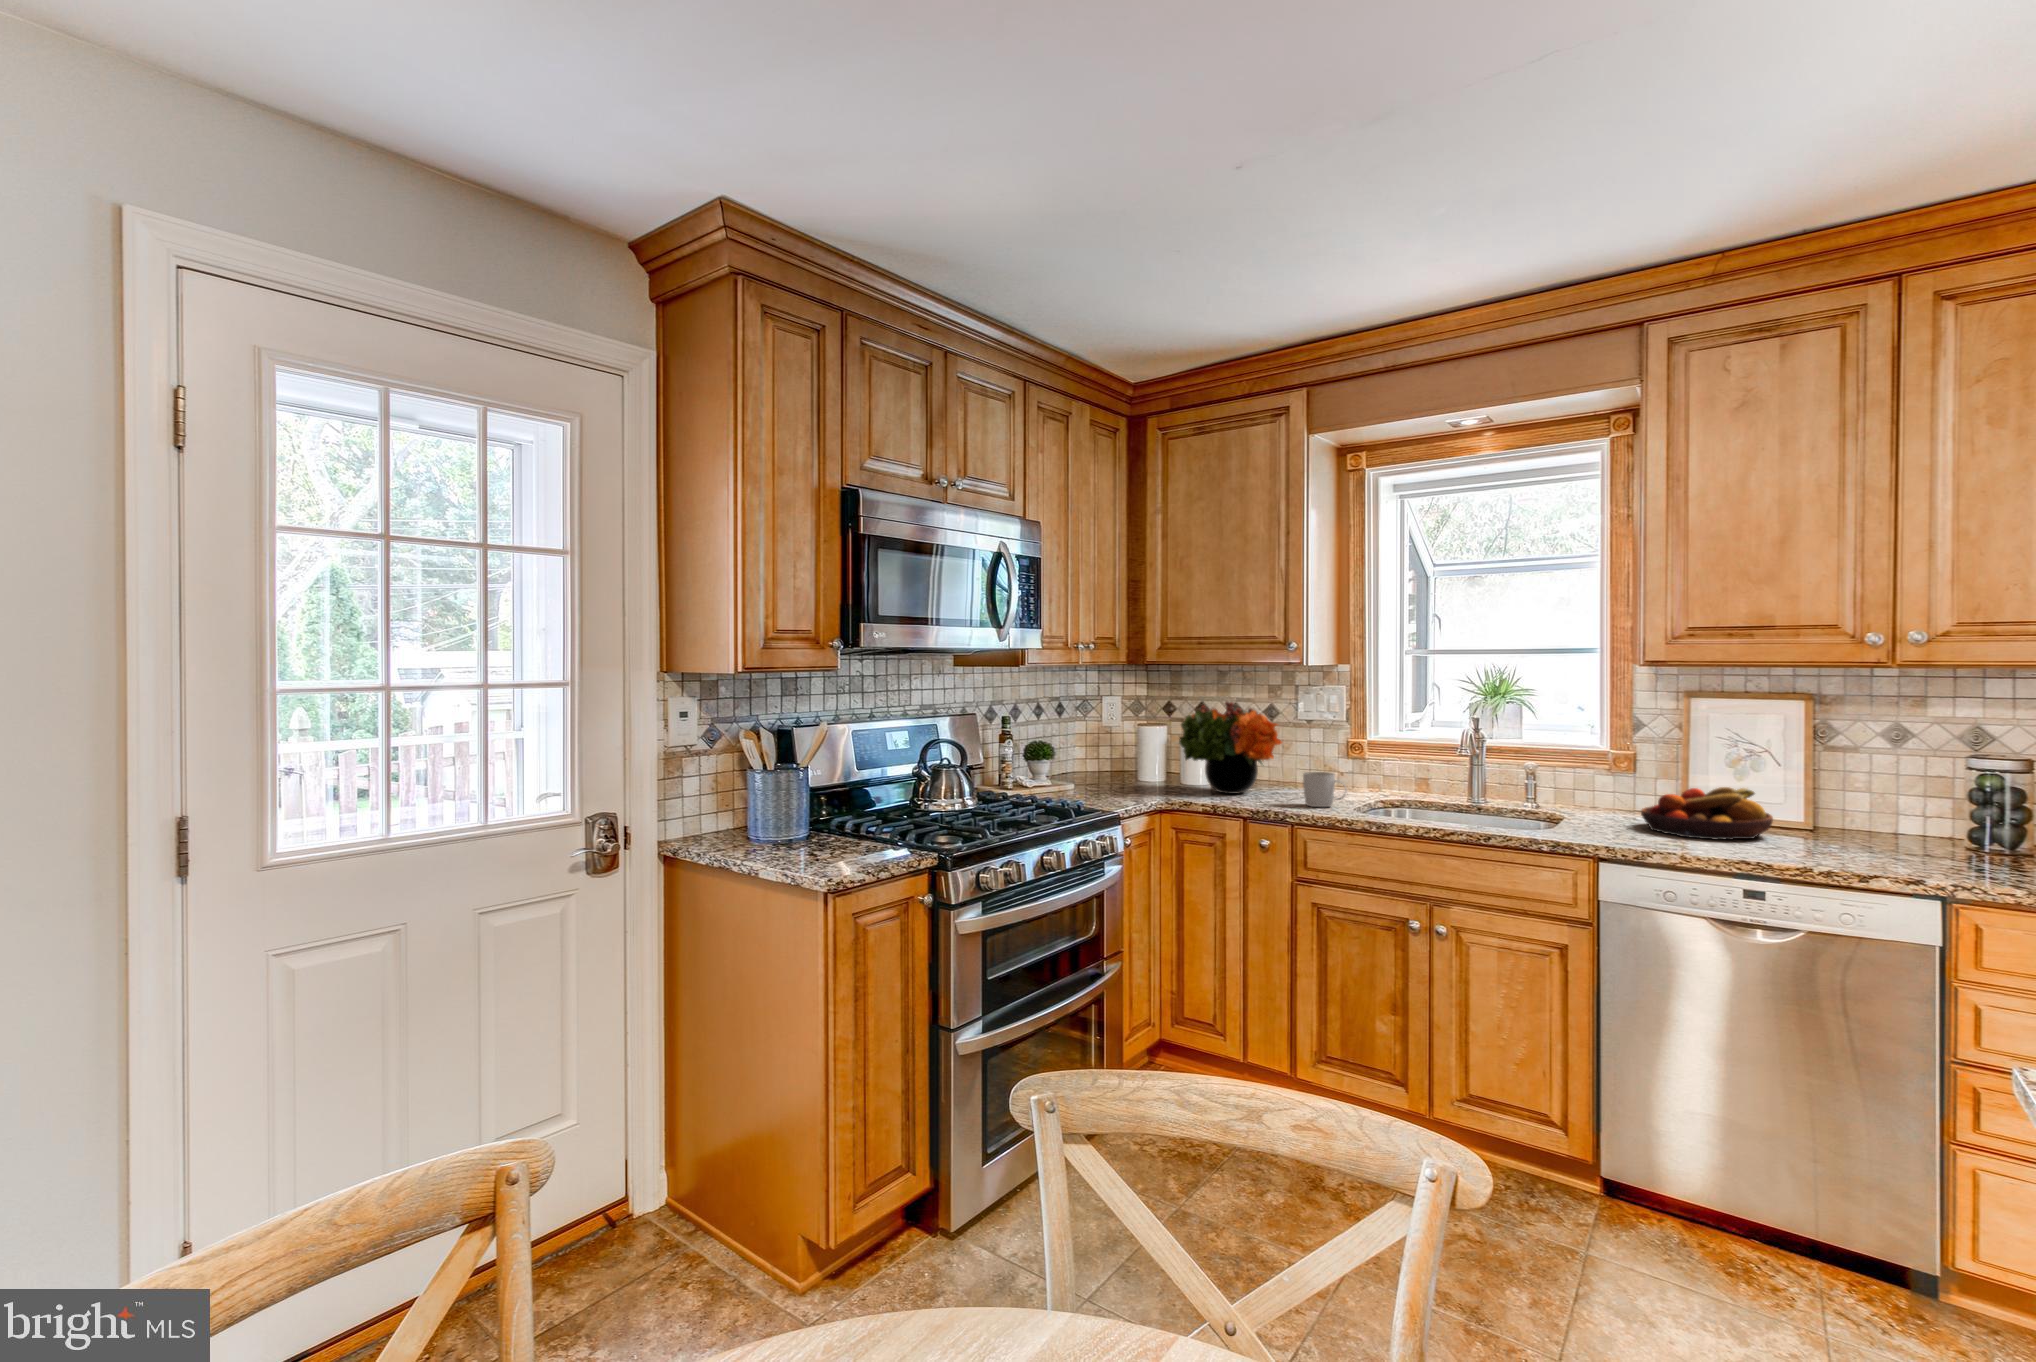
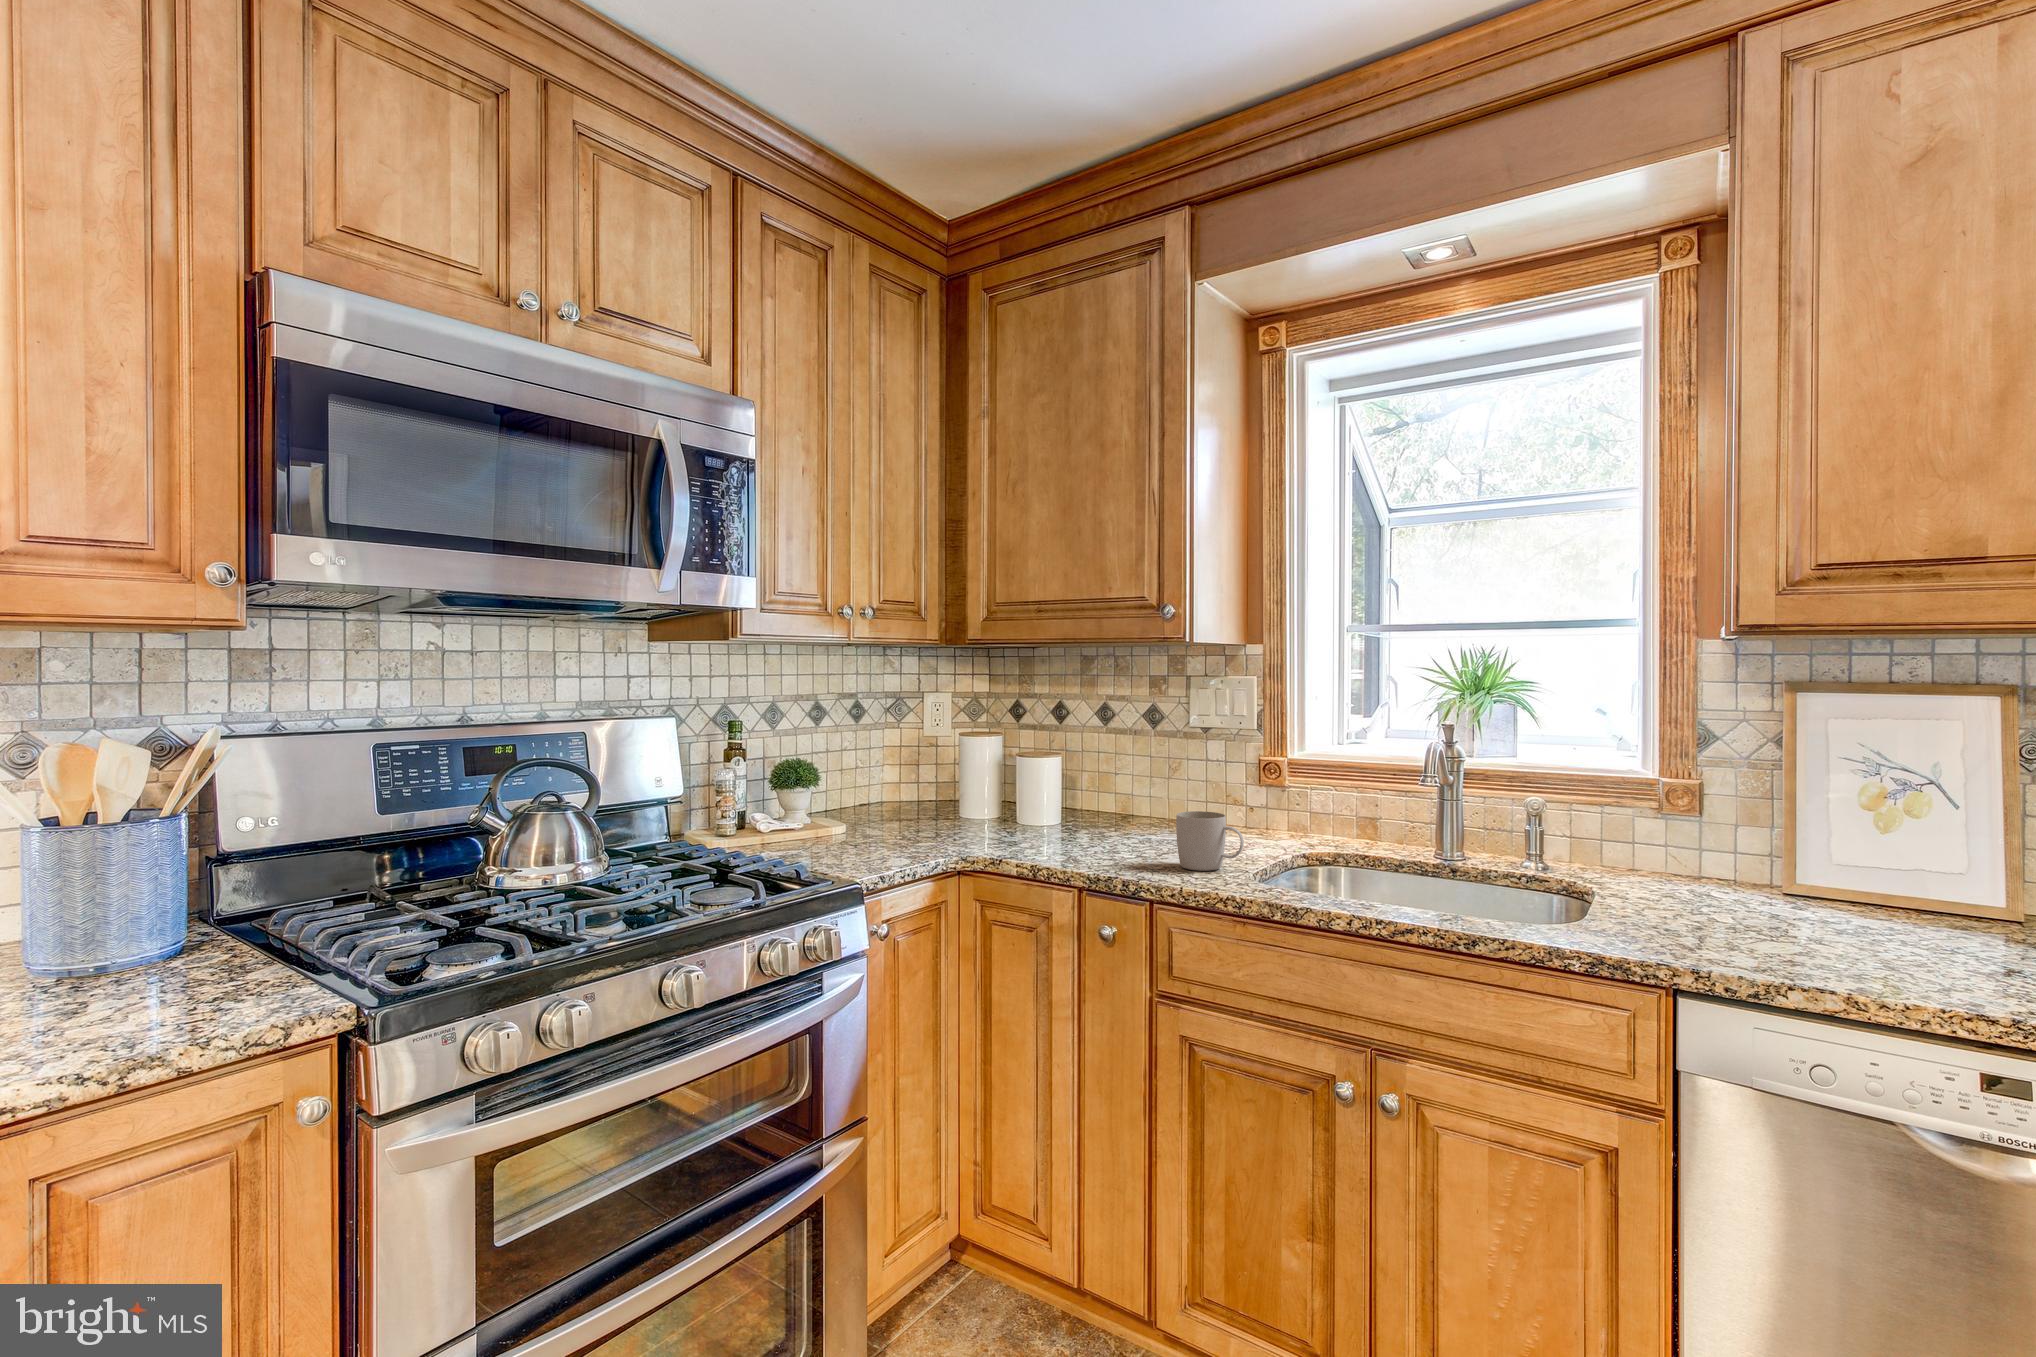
flower arrangement: present [1179,702,1282,794] -> none [992,699,1156,842]
fruit bowl: present [1641,787,1773,840] -> none [1727,846,1971,947]

